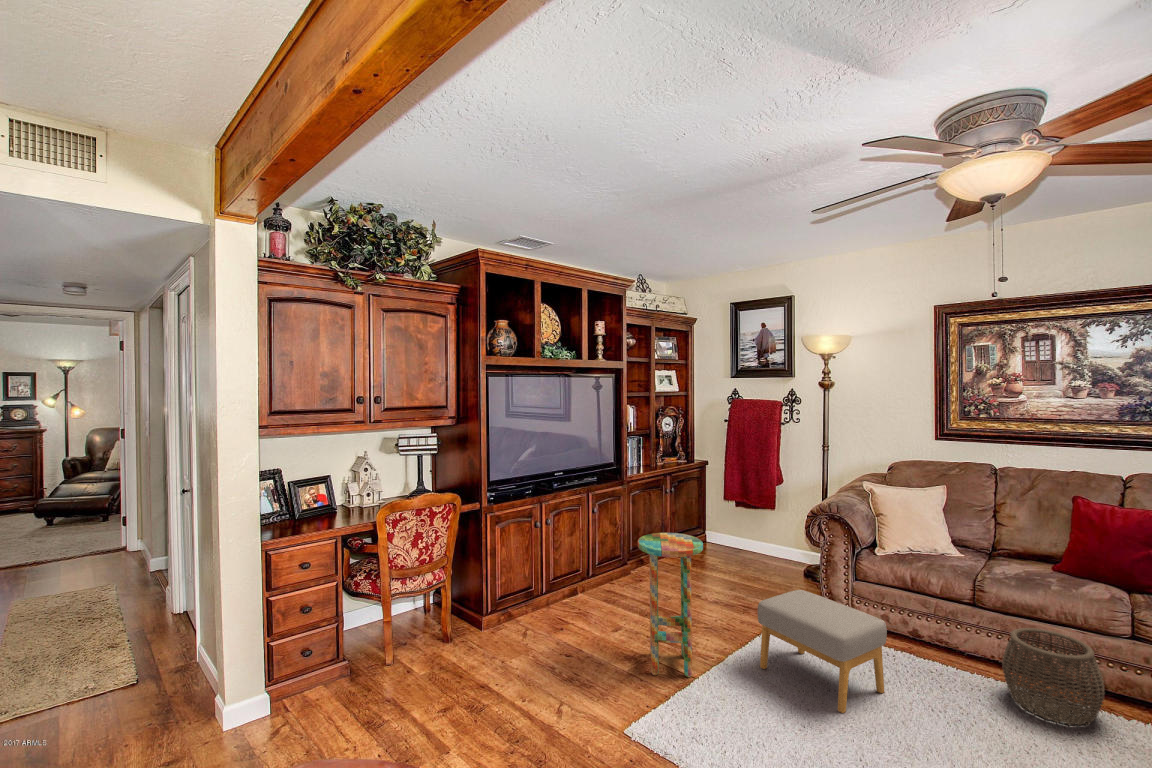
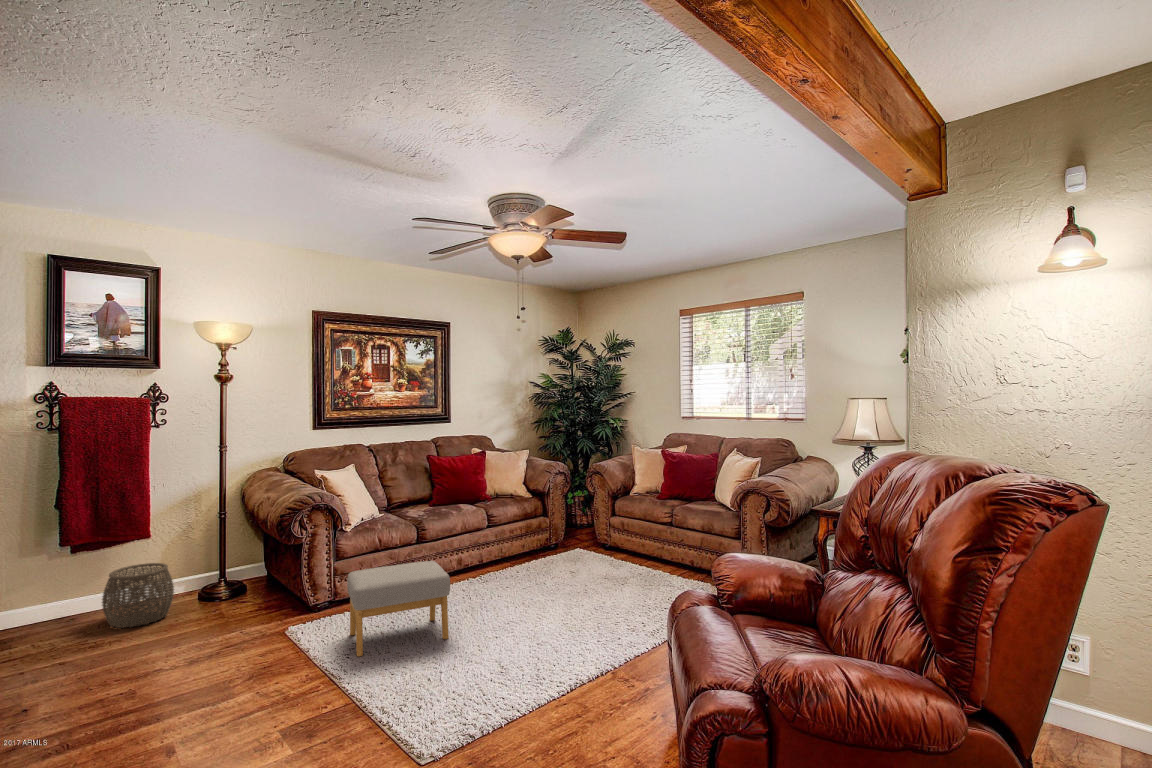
side table: present [638,533,703,677] -> none [261,541,348,718]
woven basket: present [1002,628,1105,726] -> present [102,563,174,628]

